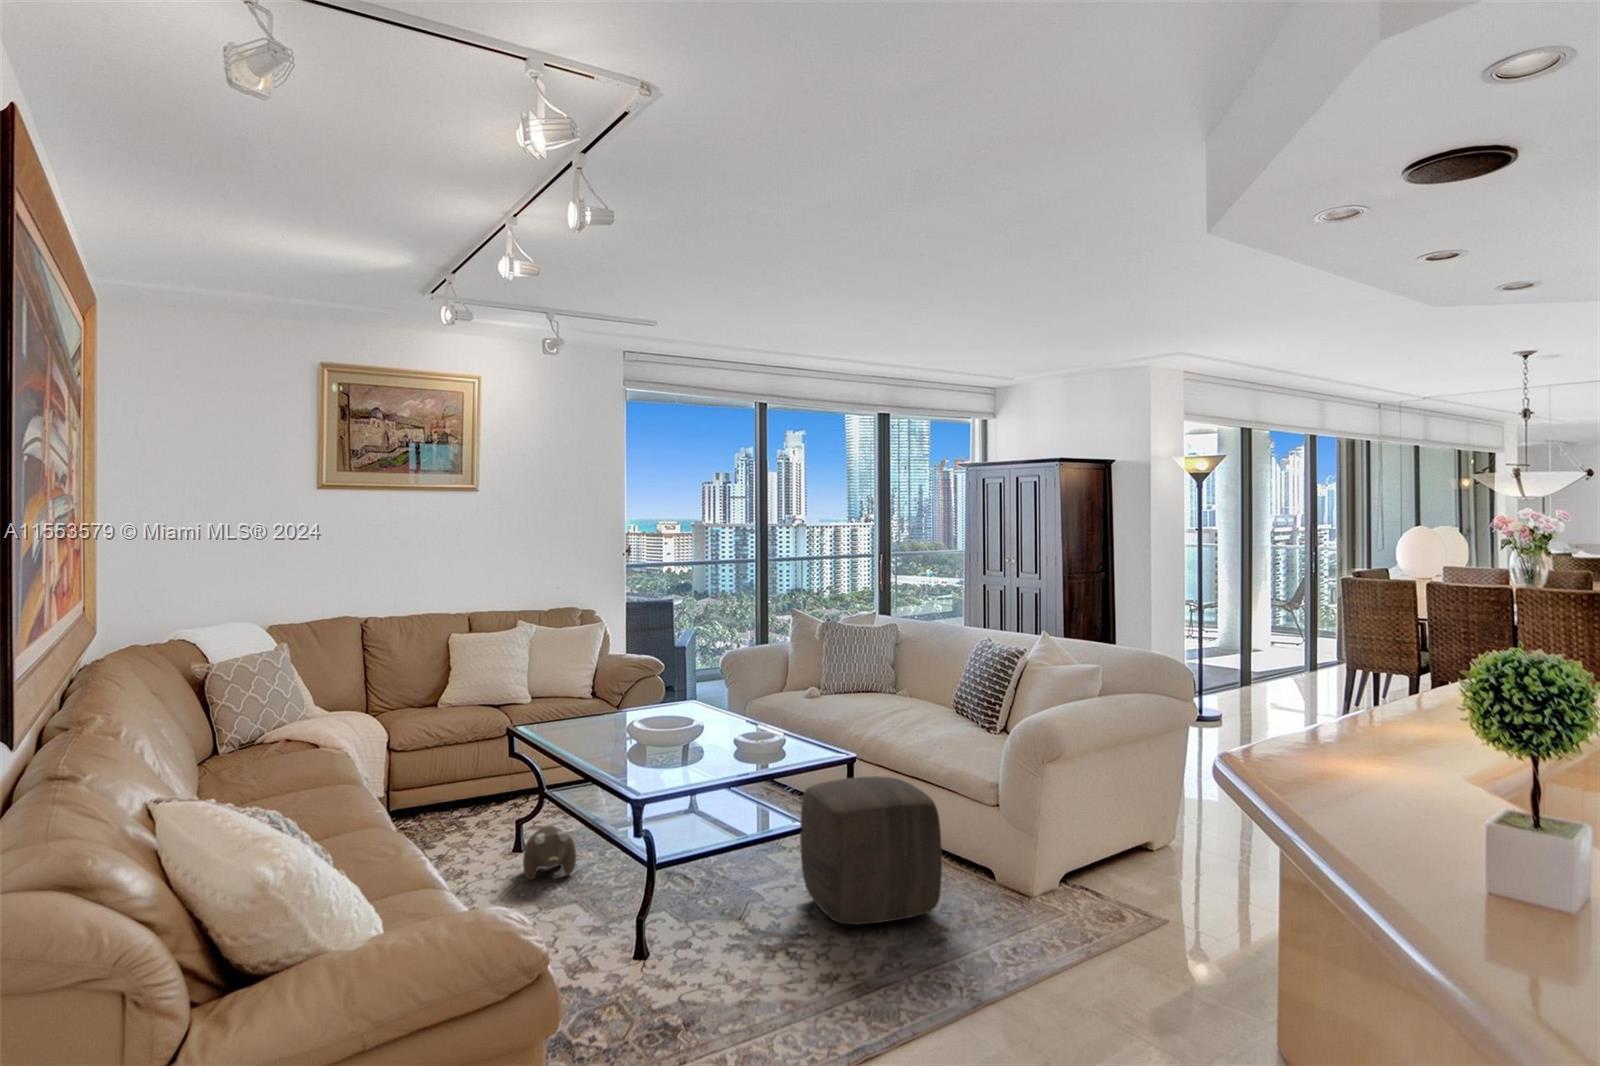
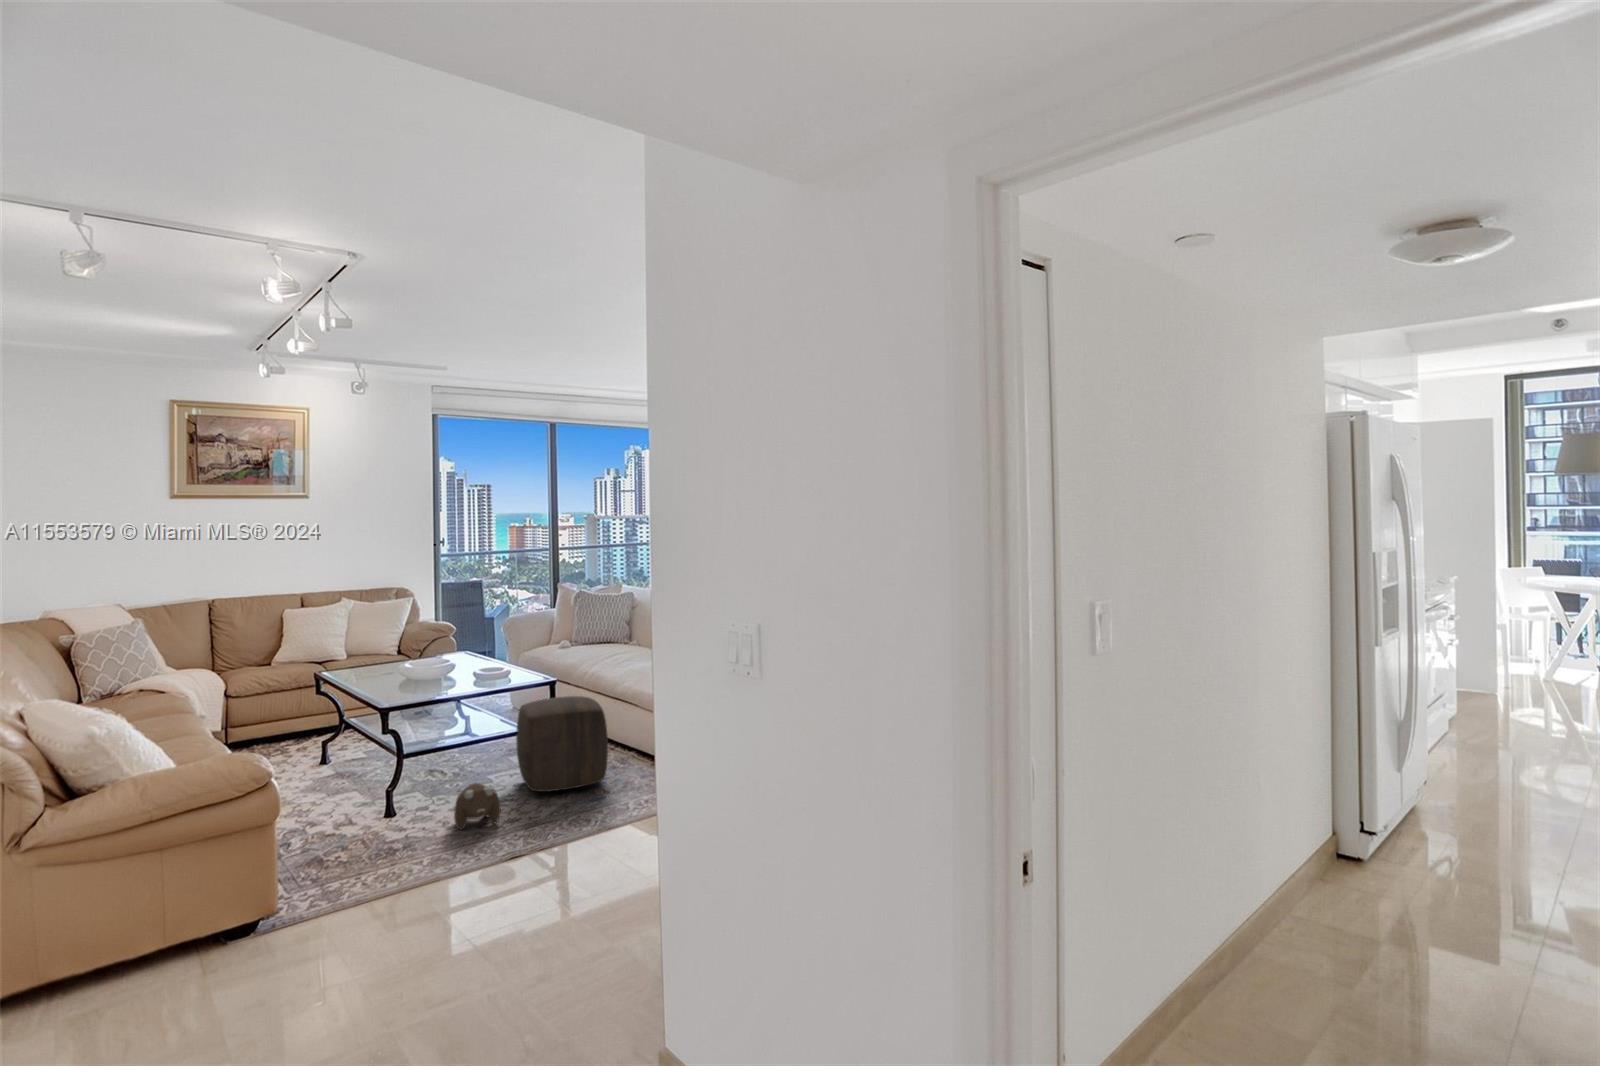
plush toy: present [523,825,576,880] -> present [454,783,501,830]

